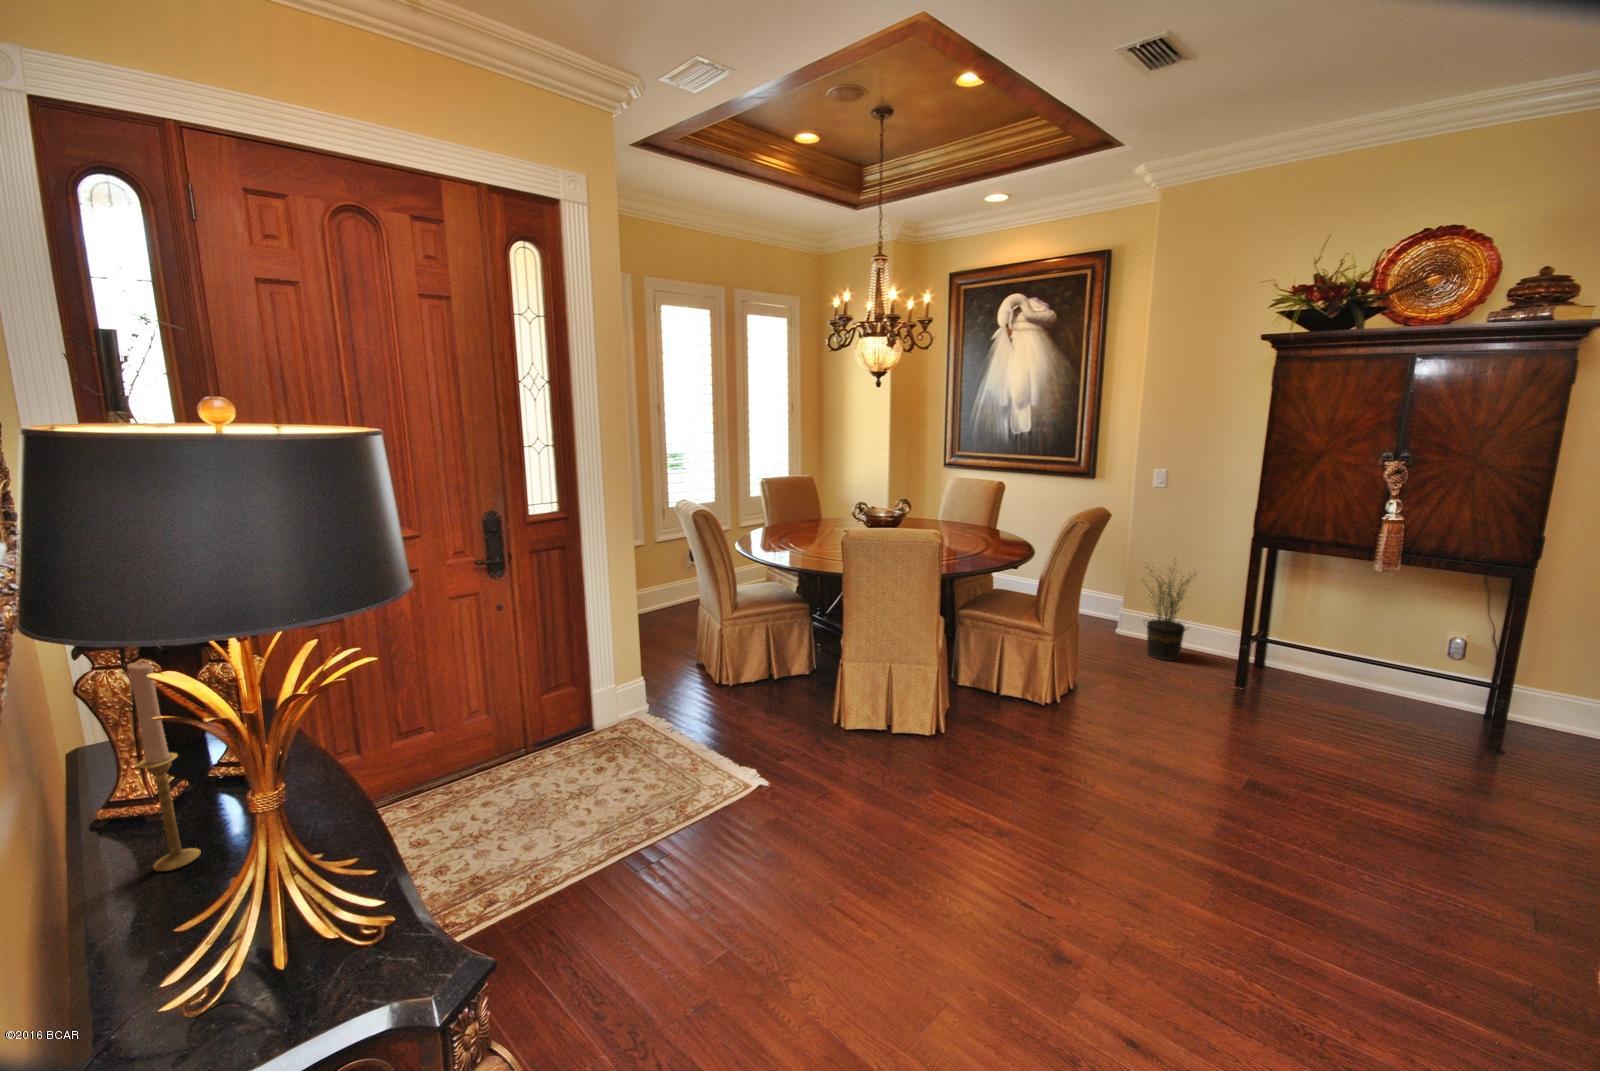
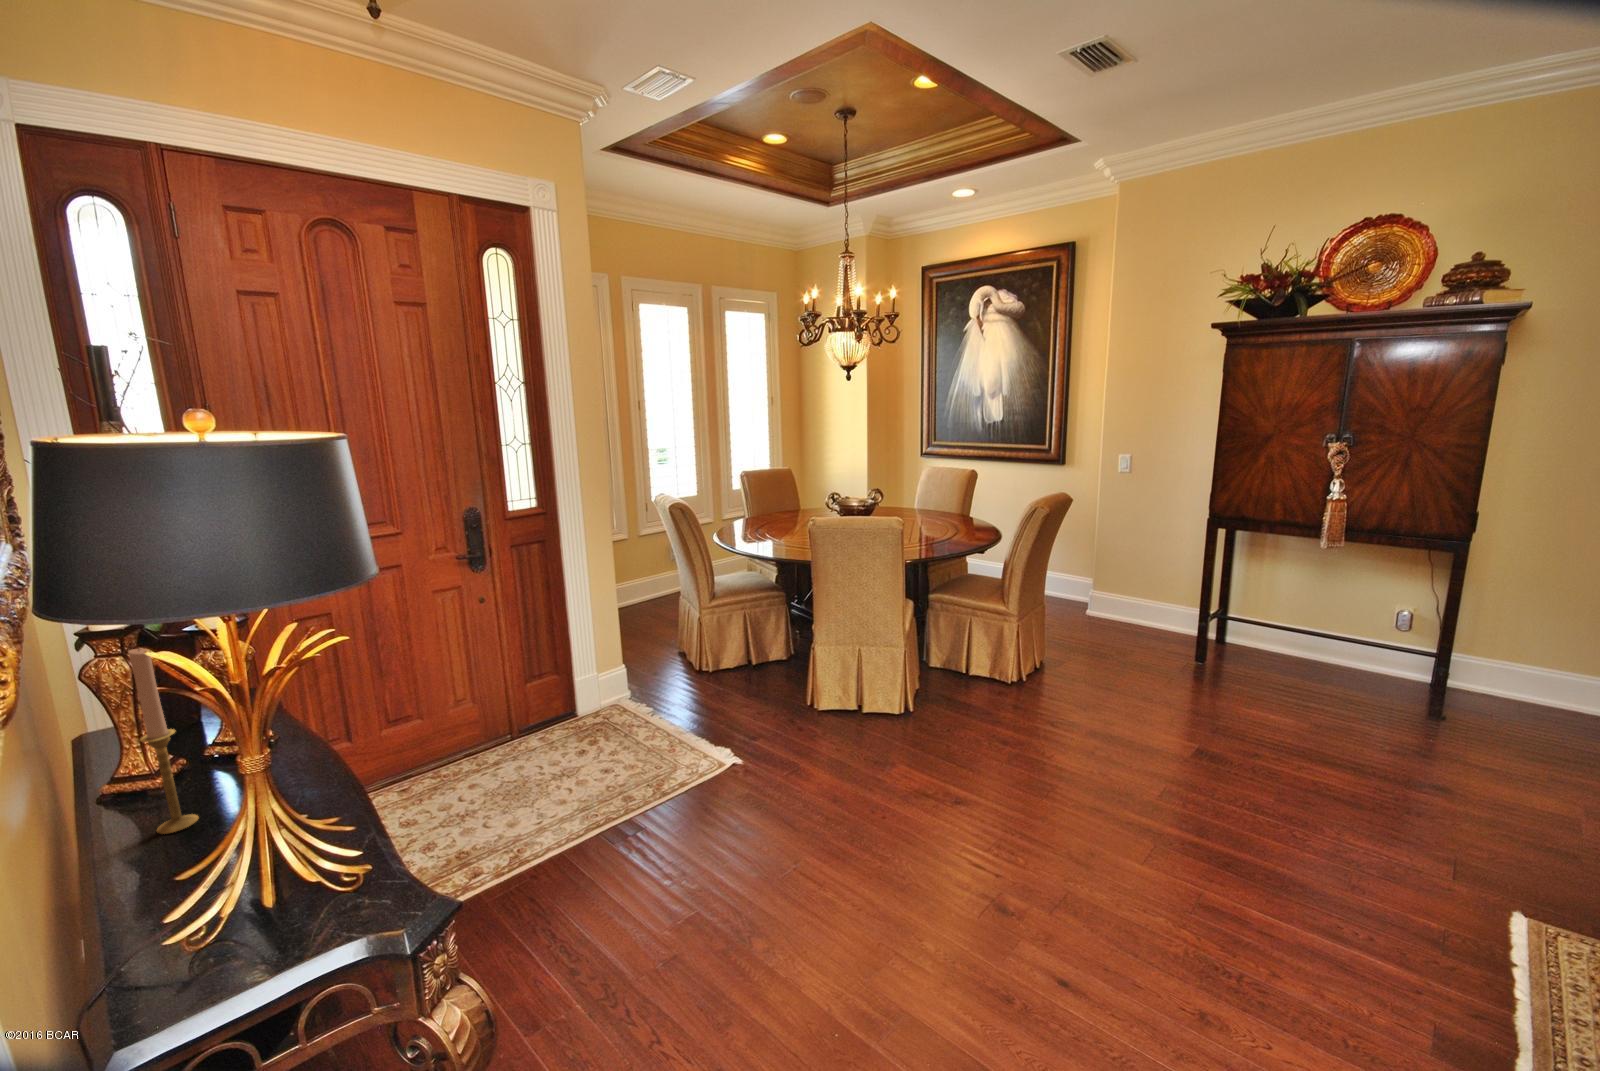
potted plant: present [1144,564,1197,660] -> none [1103,540,1167,639]

